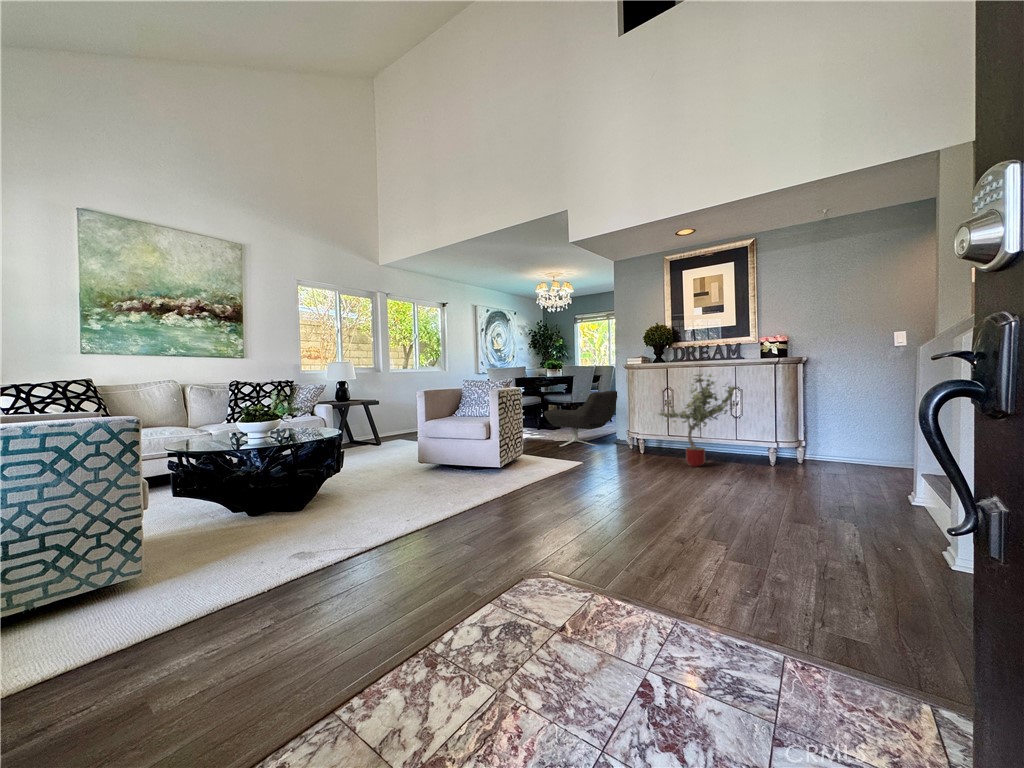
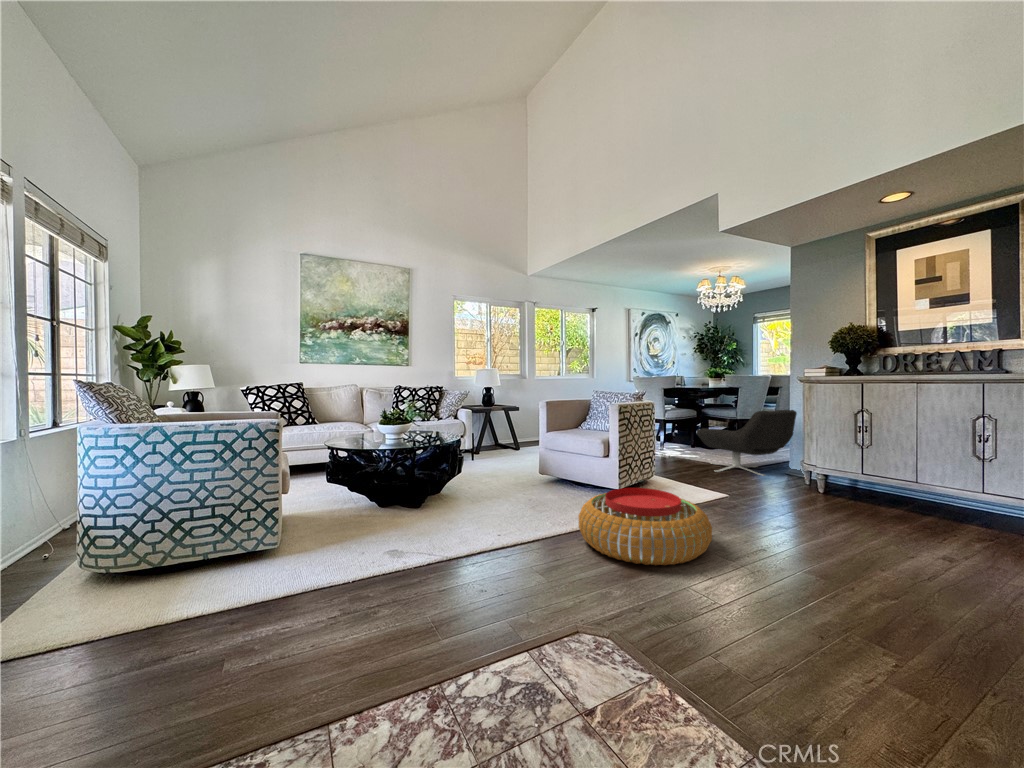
potted tree: present [659,374,735,467] -> none [843,395,976,523]
pouf: none [478,460,590,522] -> present [578,488,712,565]

